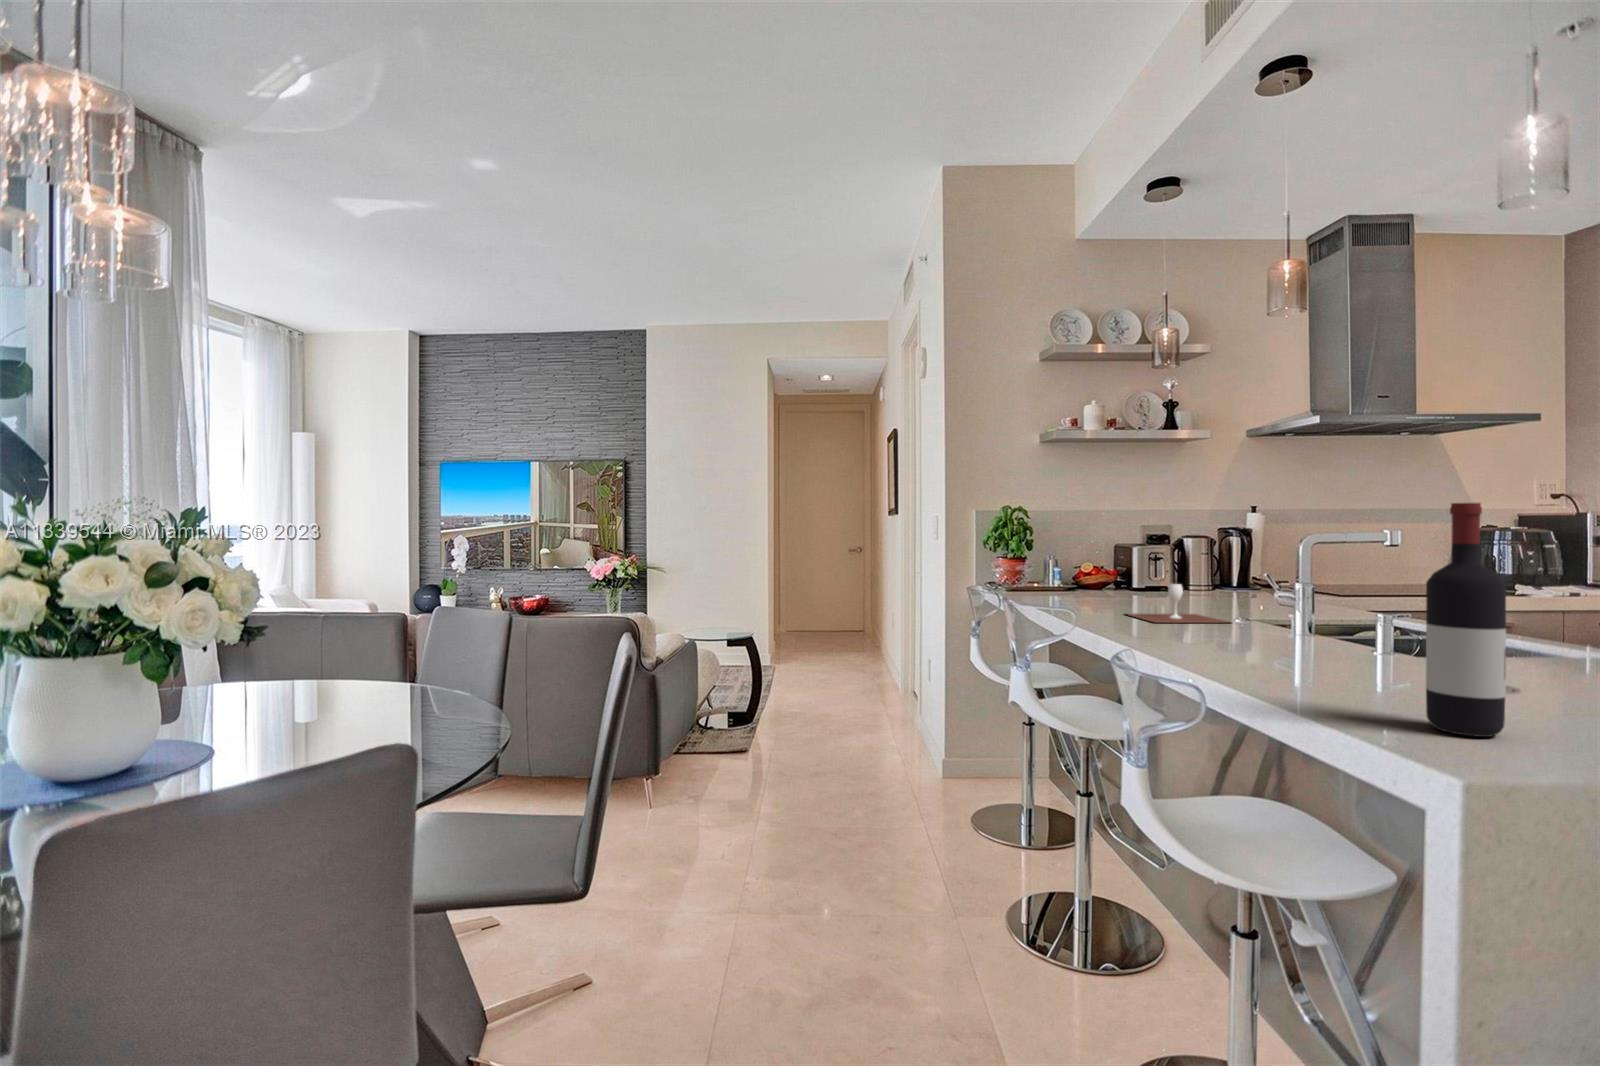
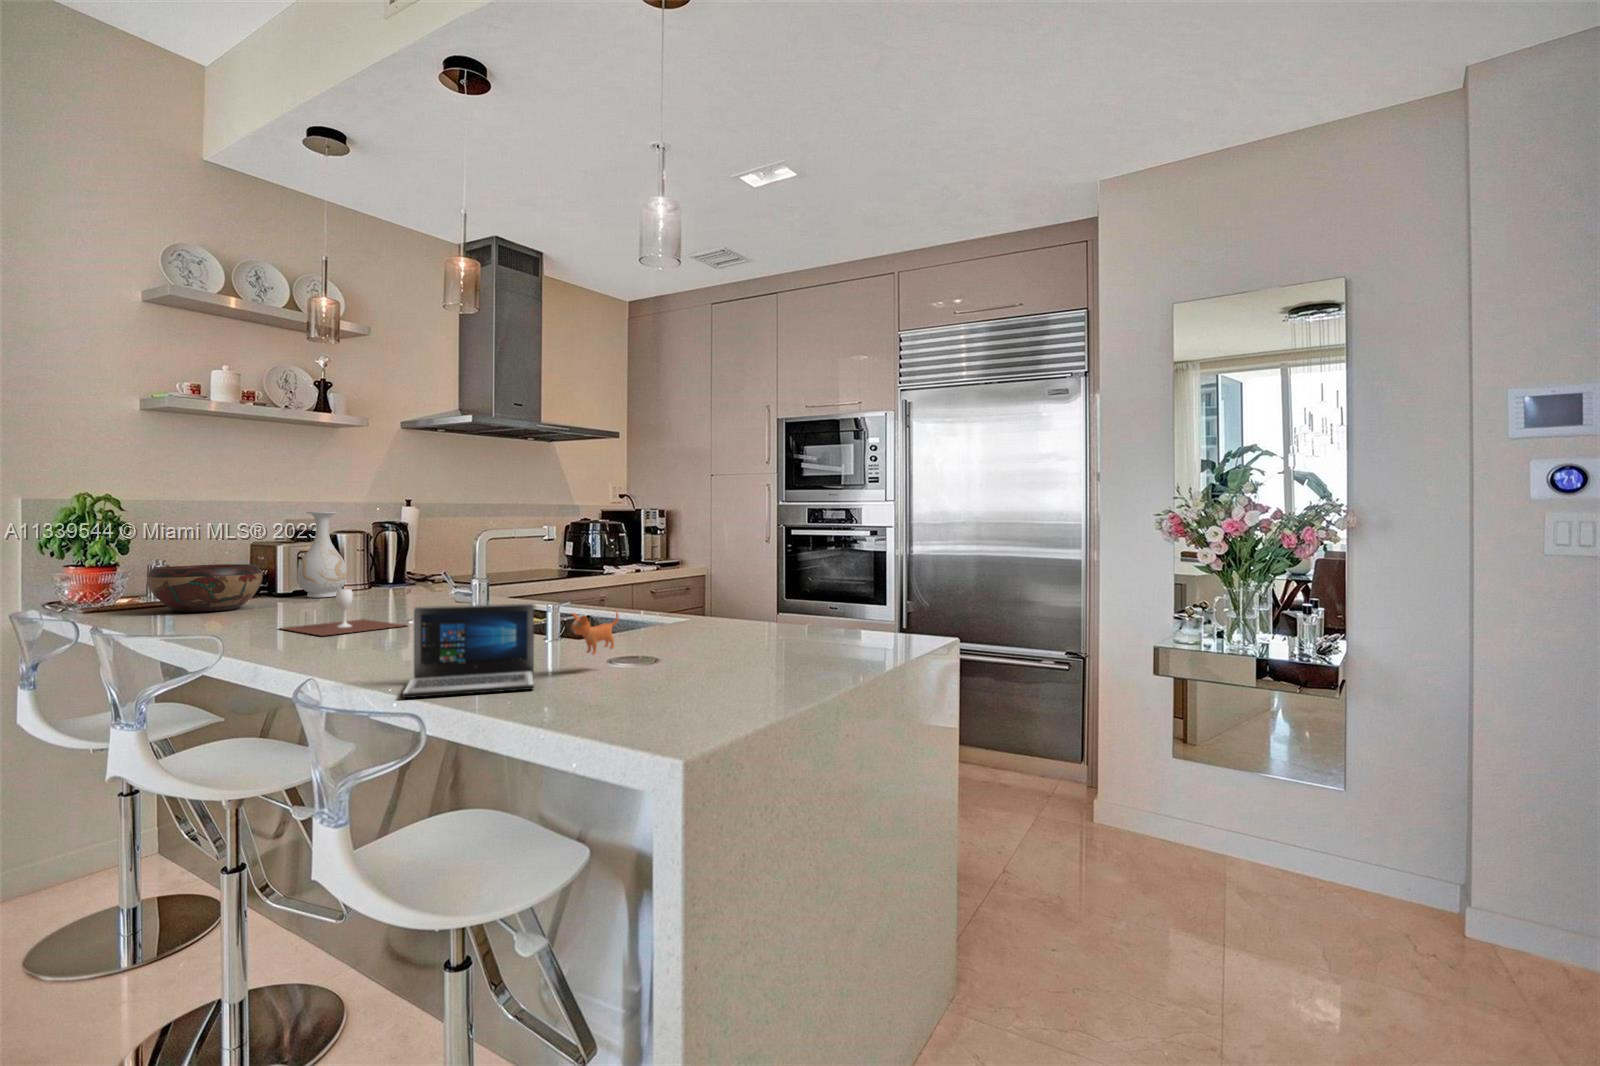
wine bottle: present [1426,503,1506,737] -> none [617,516,670,714]
vase: none [1147,518,1190,594] -> present [297,512,348,597]
decorative bowl: none [1041,561,1118,598] -> present [147,564,263,612]
laptop: none [1199,597,1461,690] -> present [403,604,619,698]

